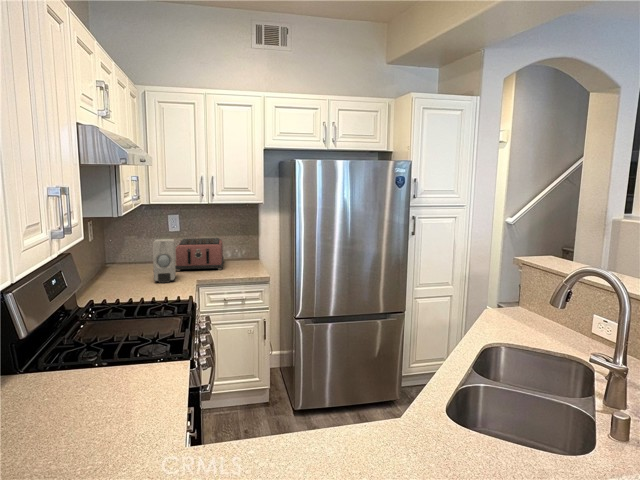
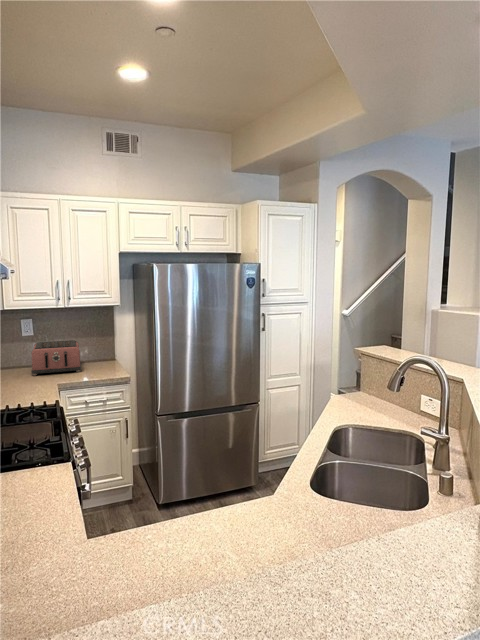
soap dispenser: present [153,239,176,283] -> none [10,344,34,389]

